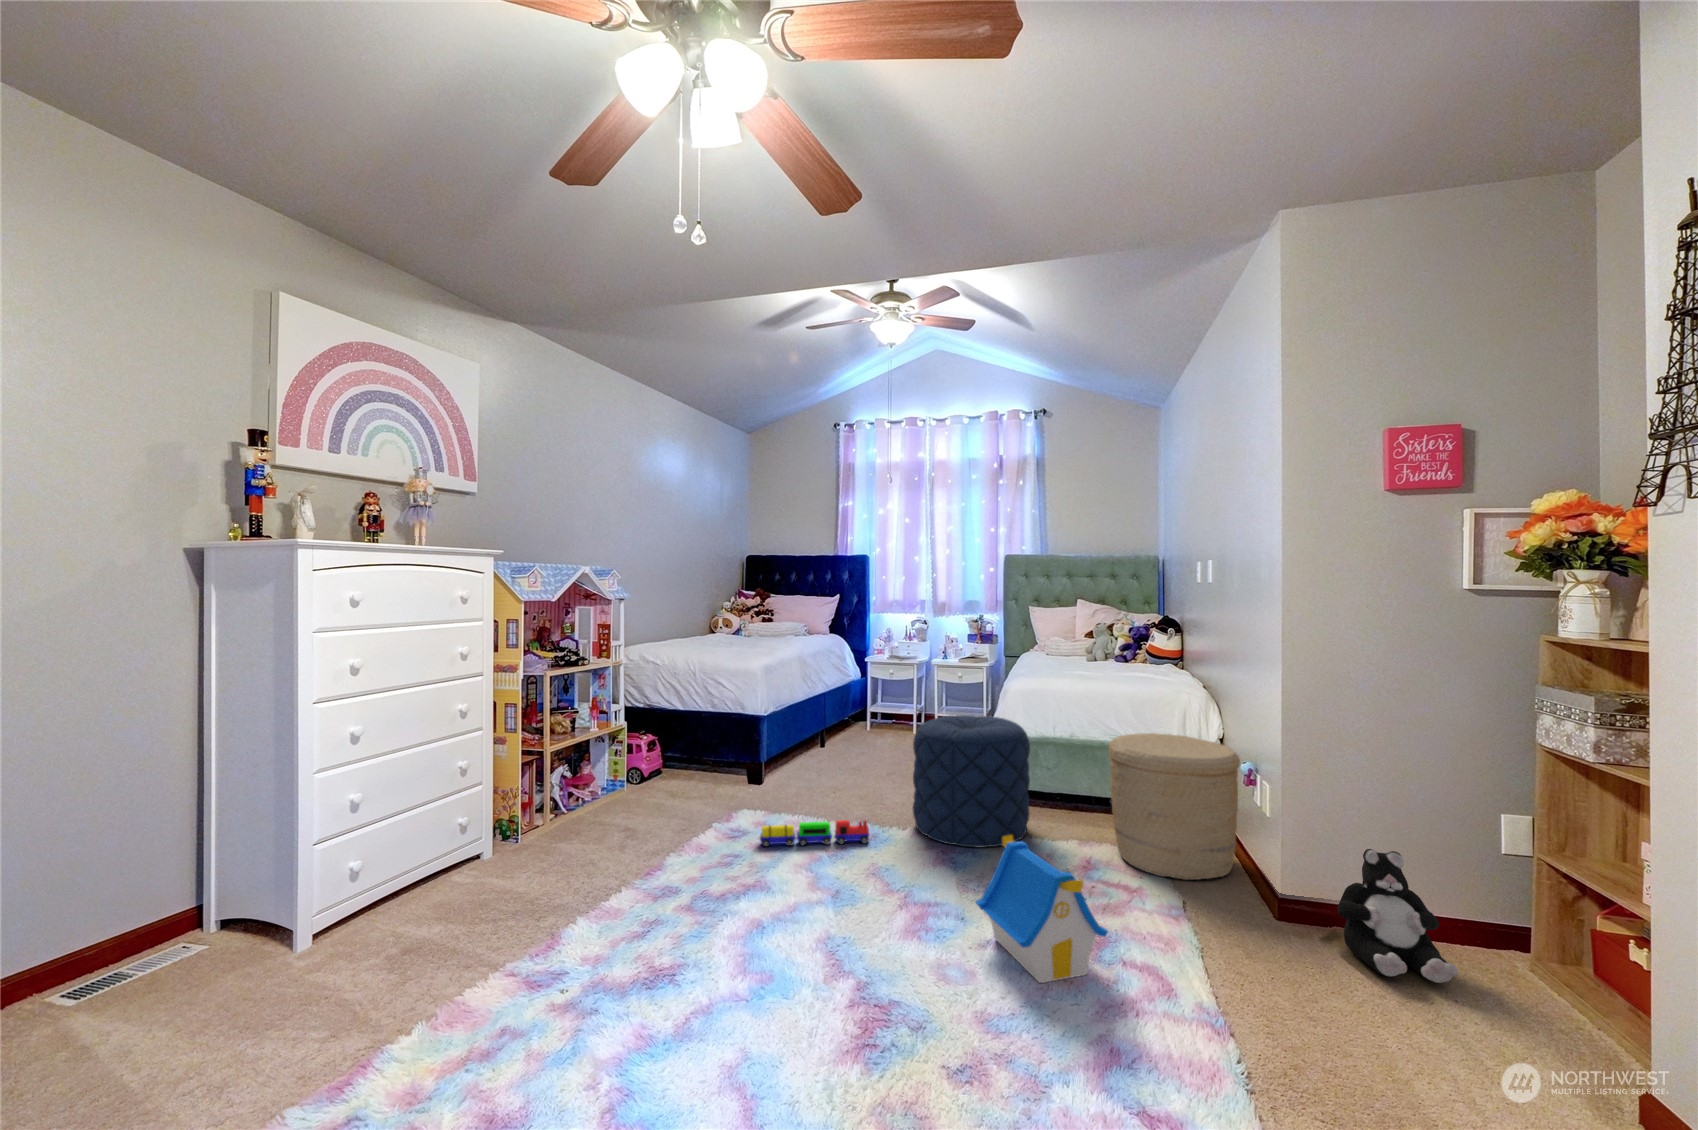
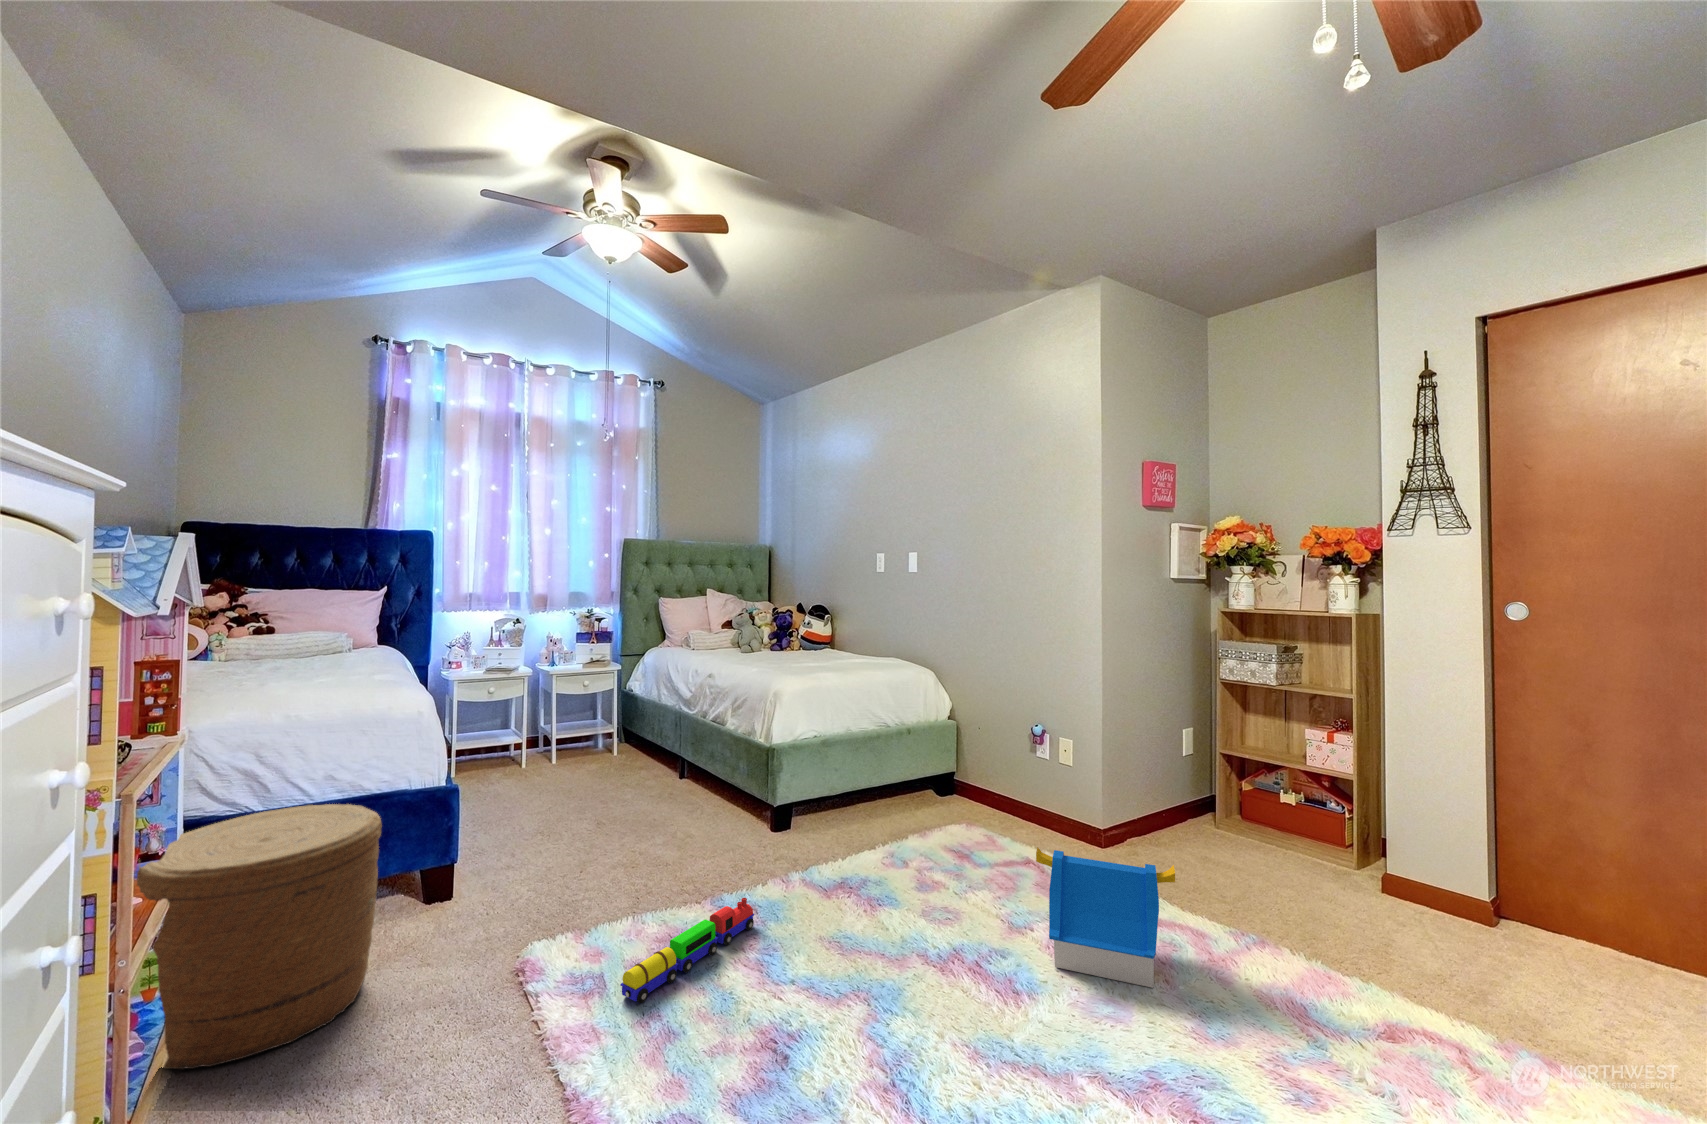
pouf: present [913,715,1030,847] -> none [742,725,878,890]
woven basket: present [1108,733,1240,880] -> present [137,804,382,1070]
plush toy: present [1337,849,1458,983] -> none [1142,769,1227,860]

